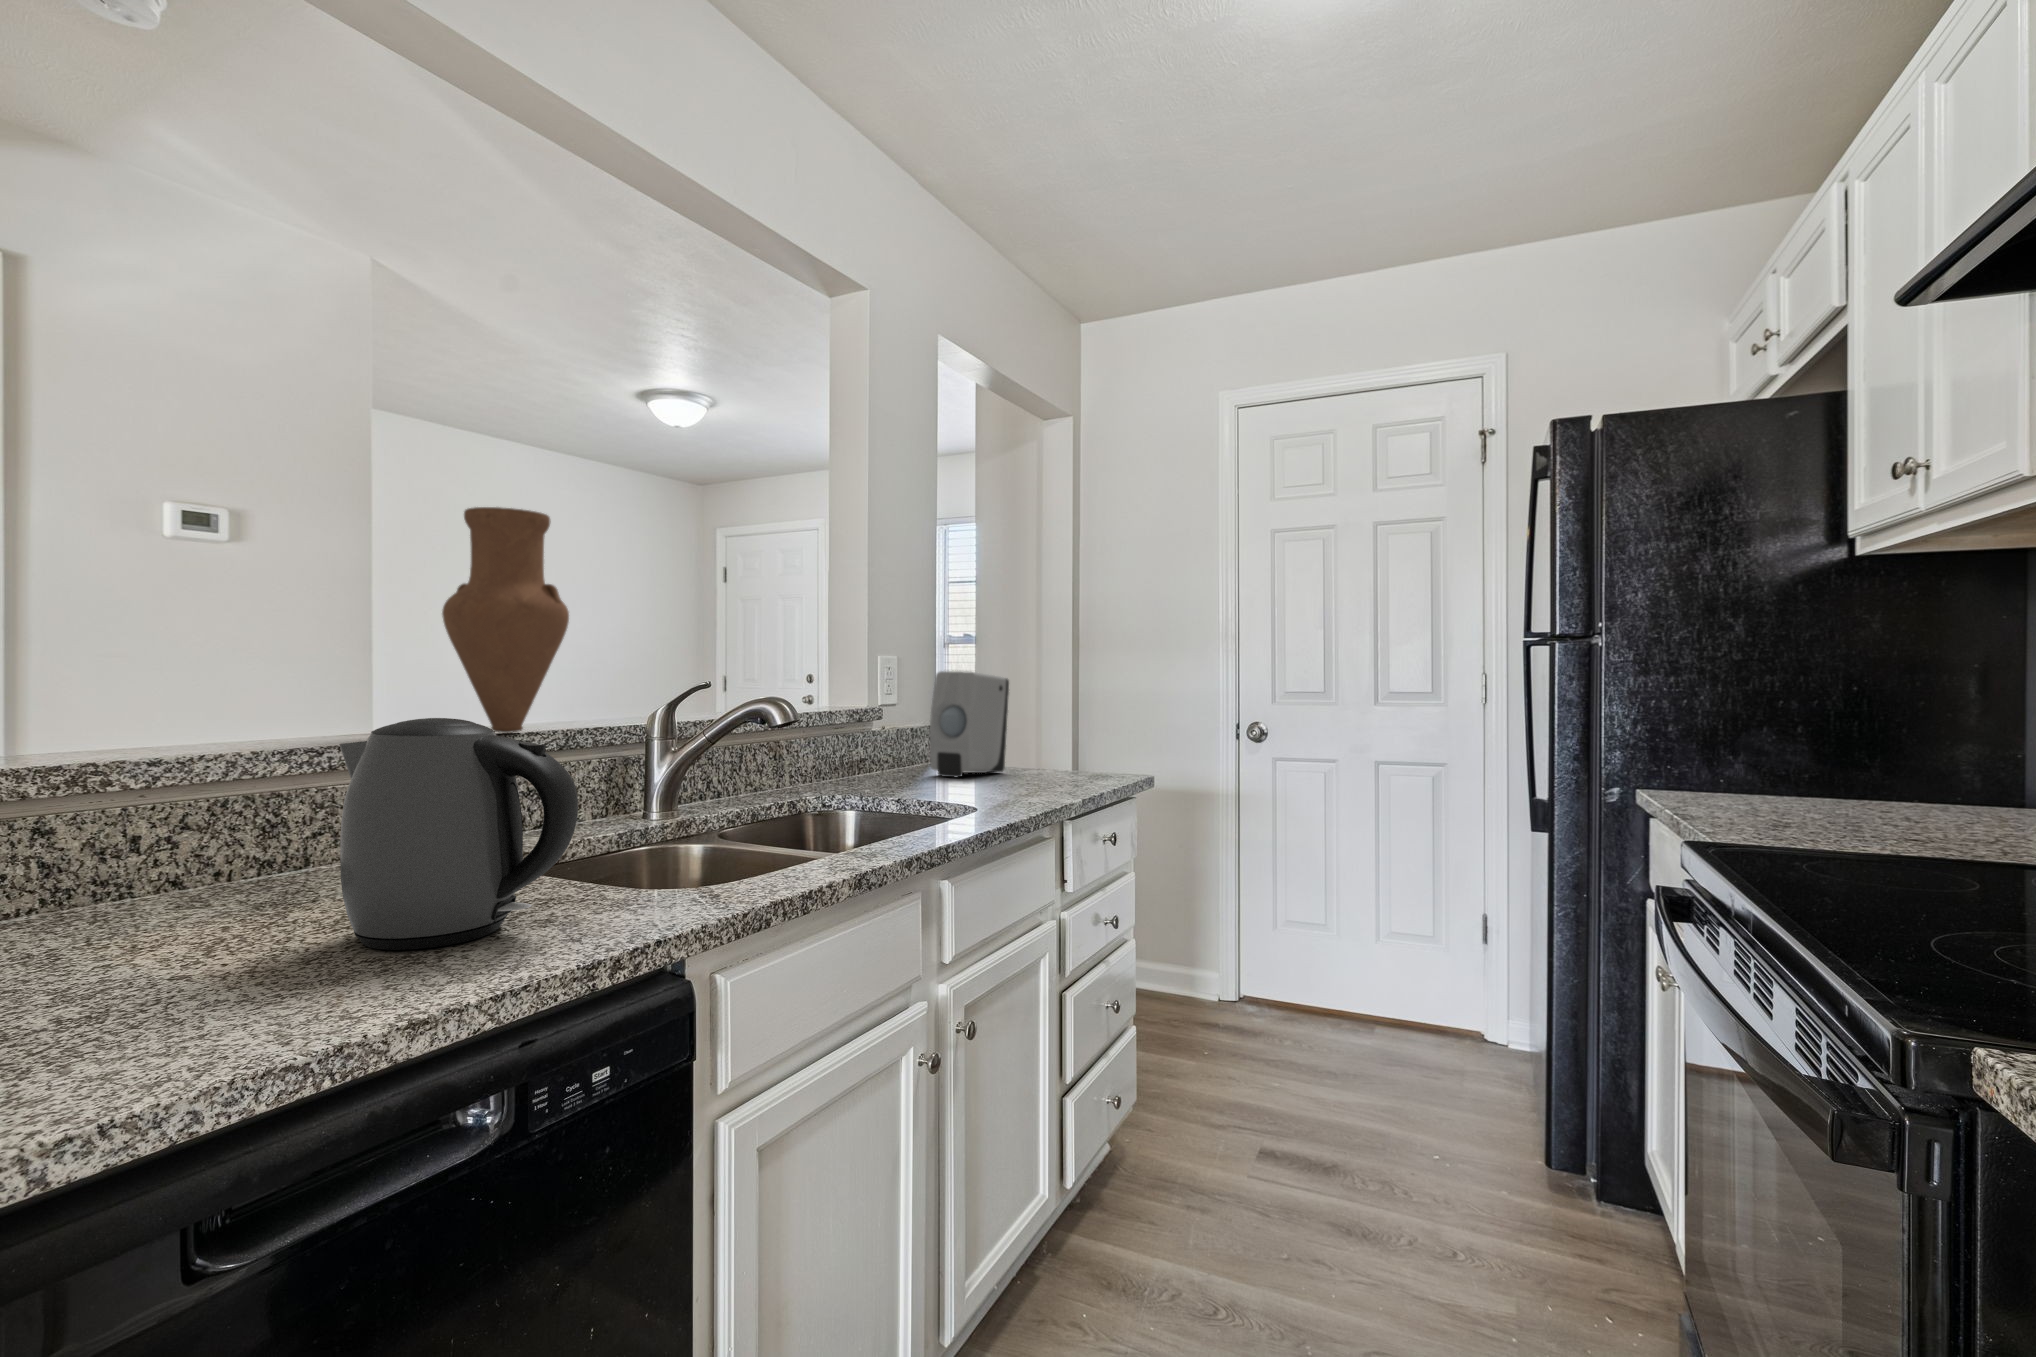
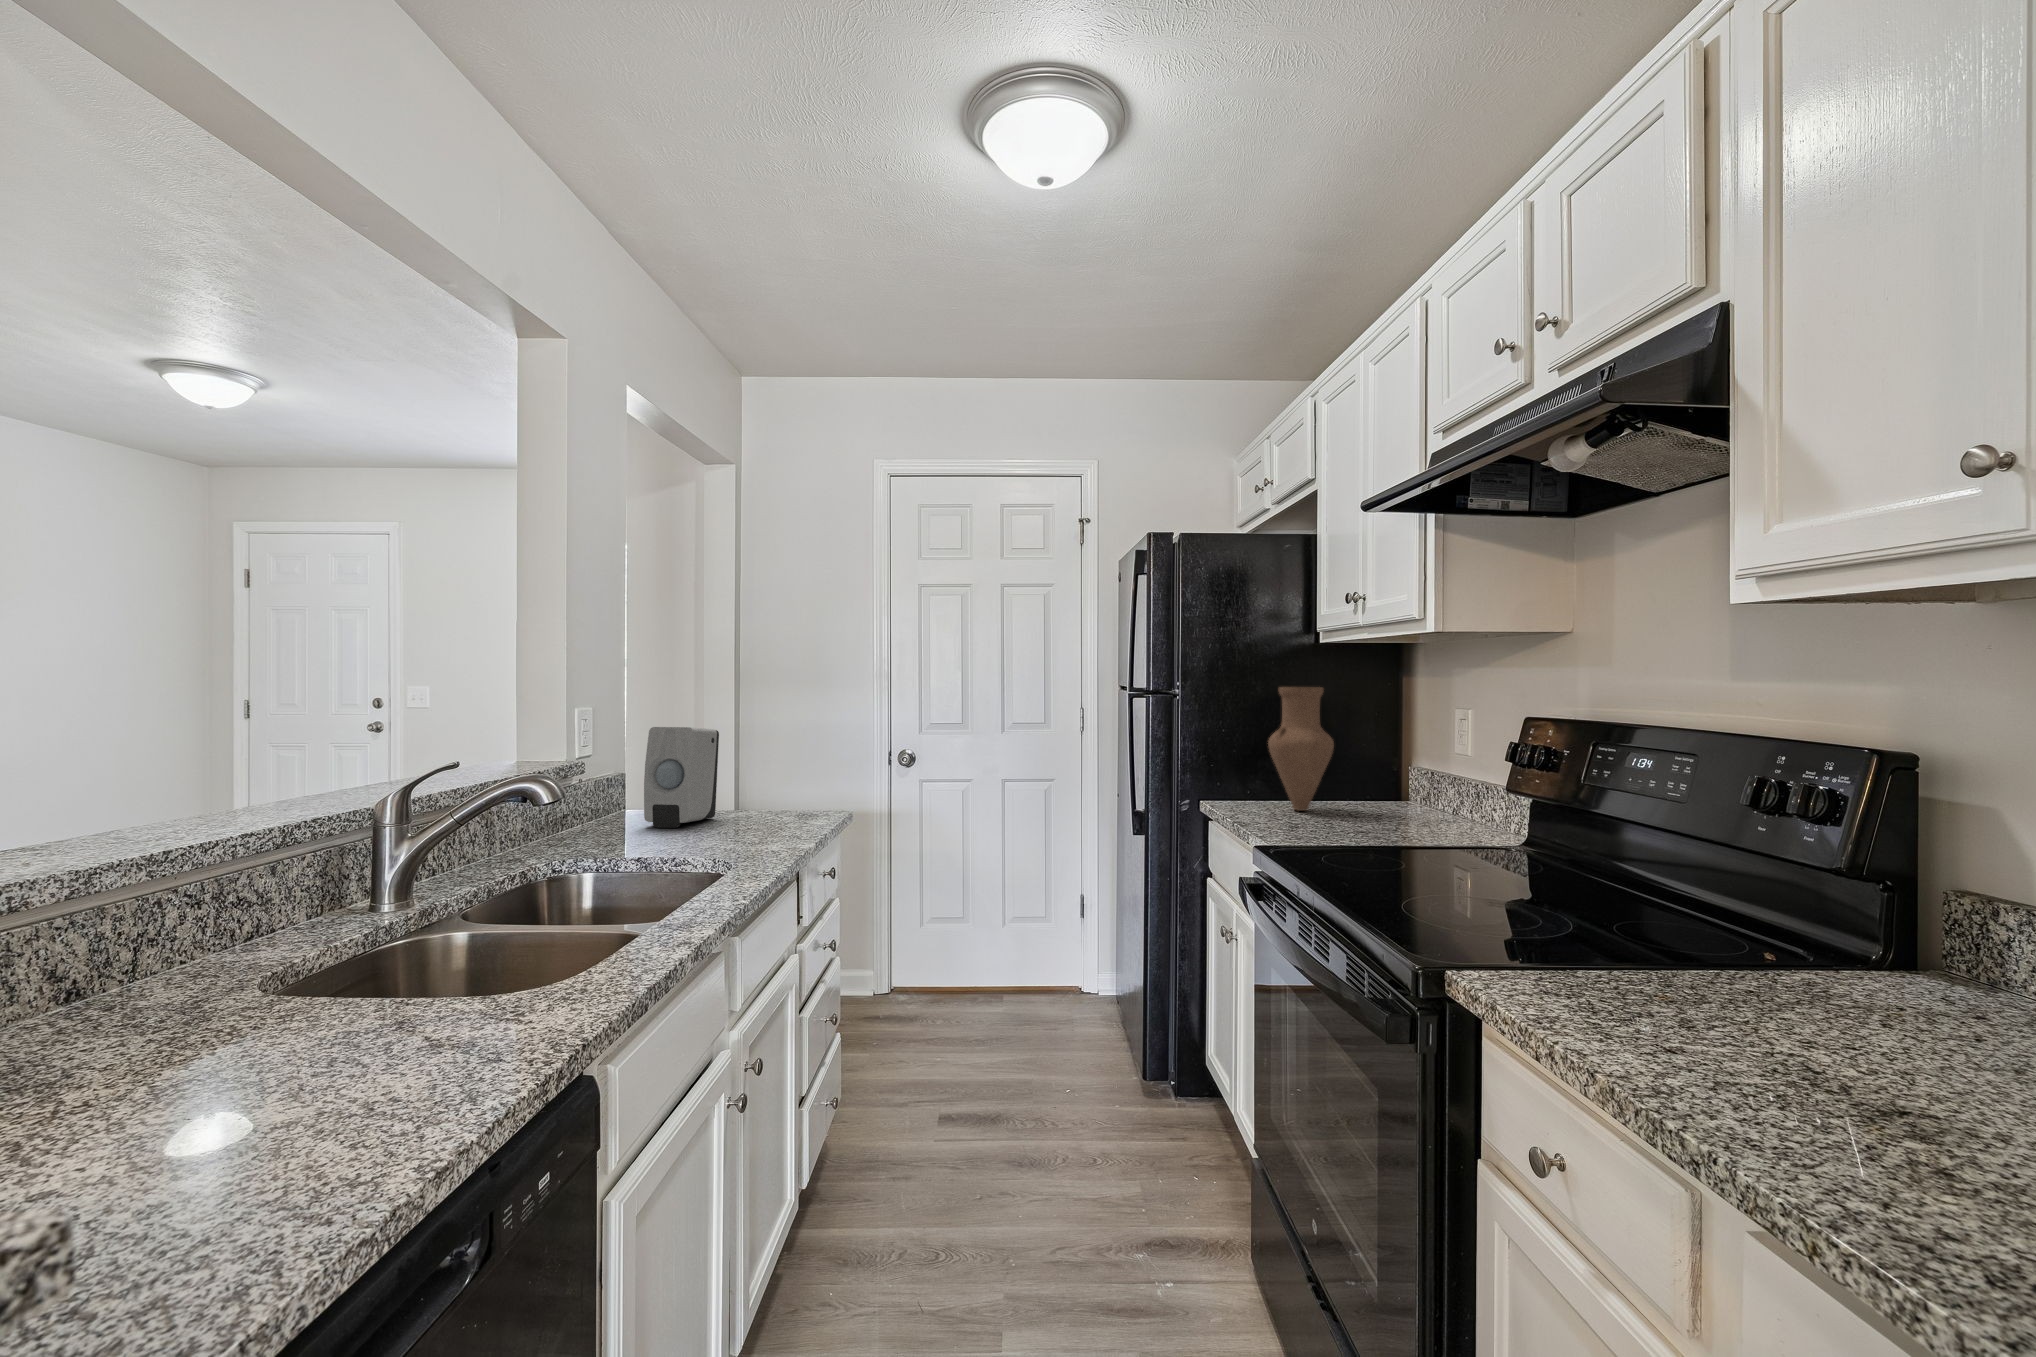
vase: present [442,507,569,733] -> present [1268,687,1334,811]
kettle: present [340,718,578,950] -> none [175,858,473,1119]

